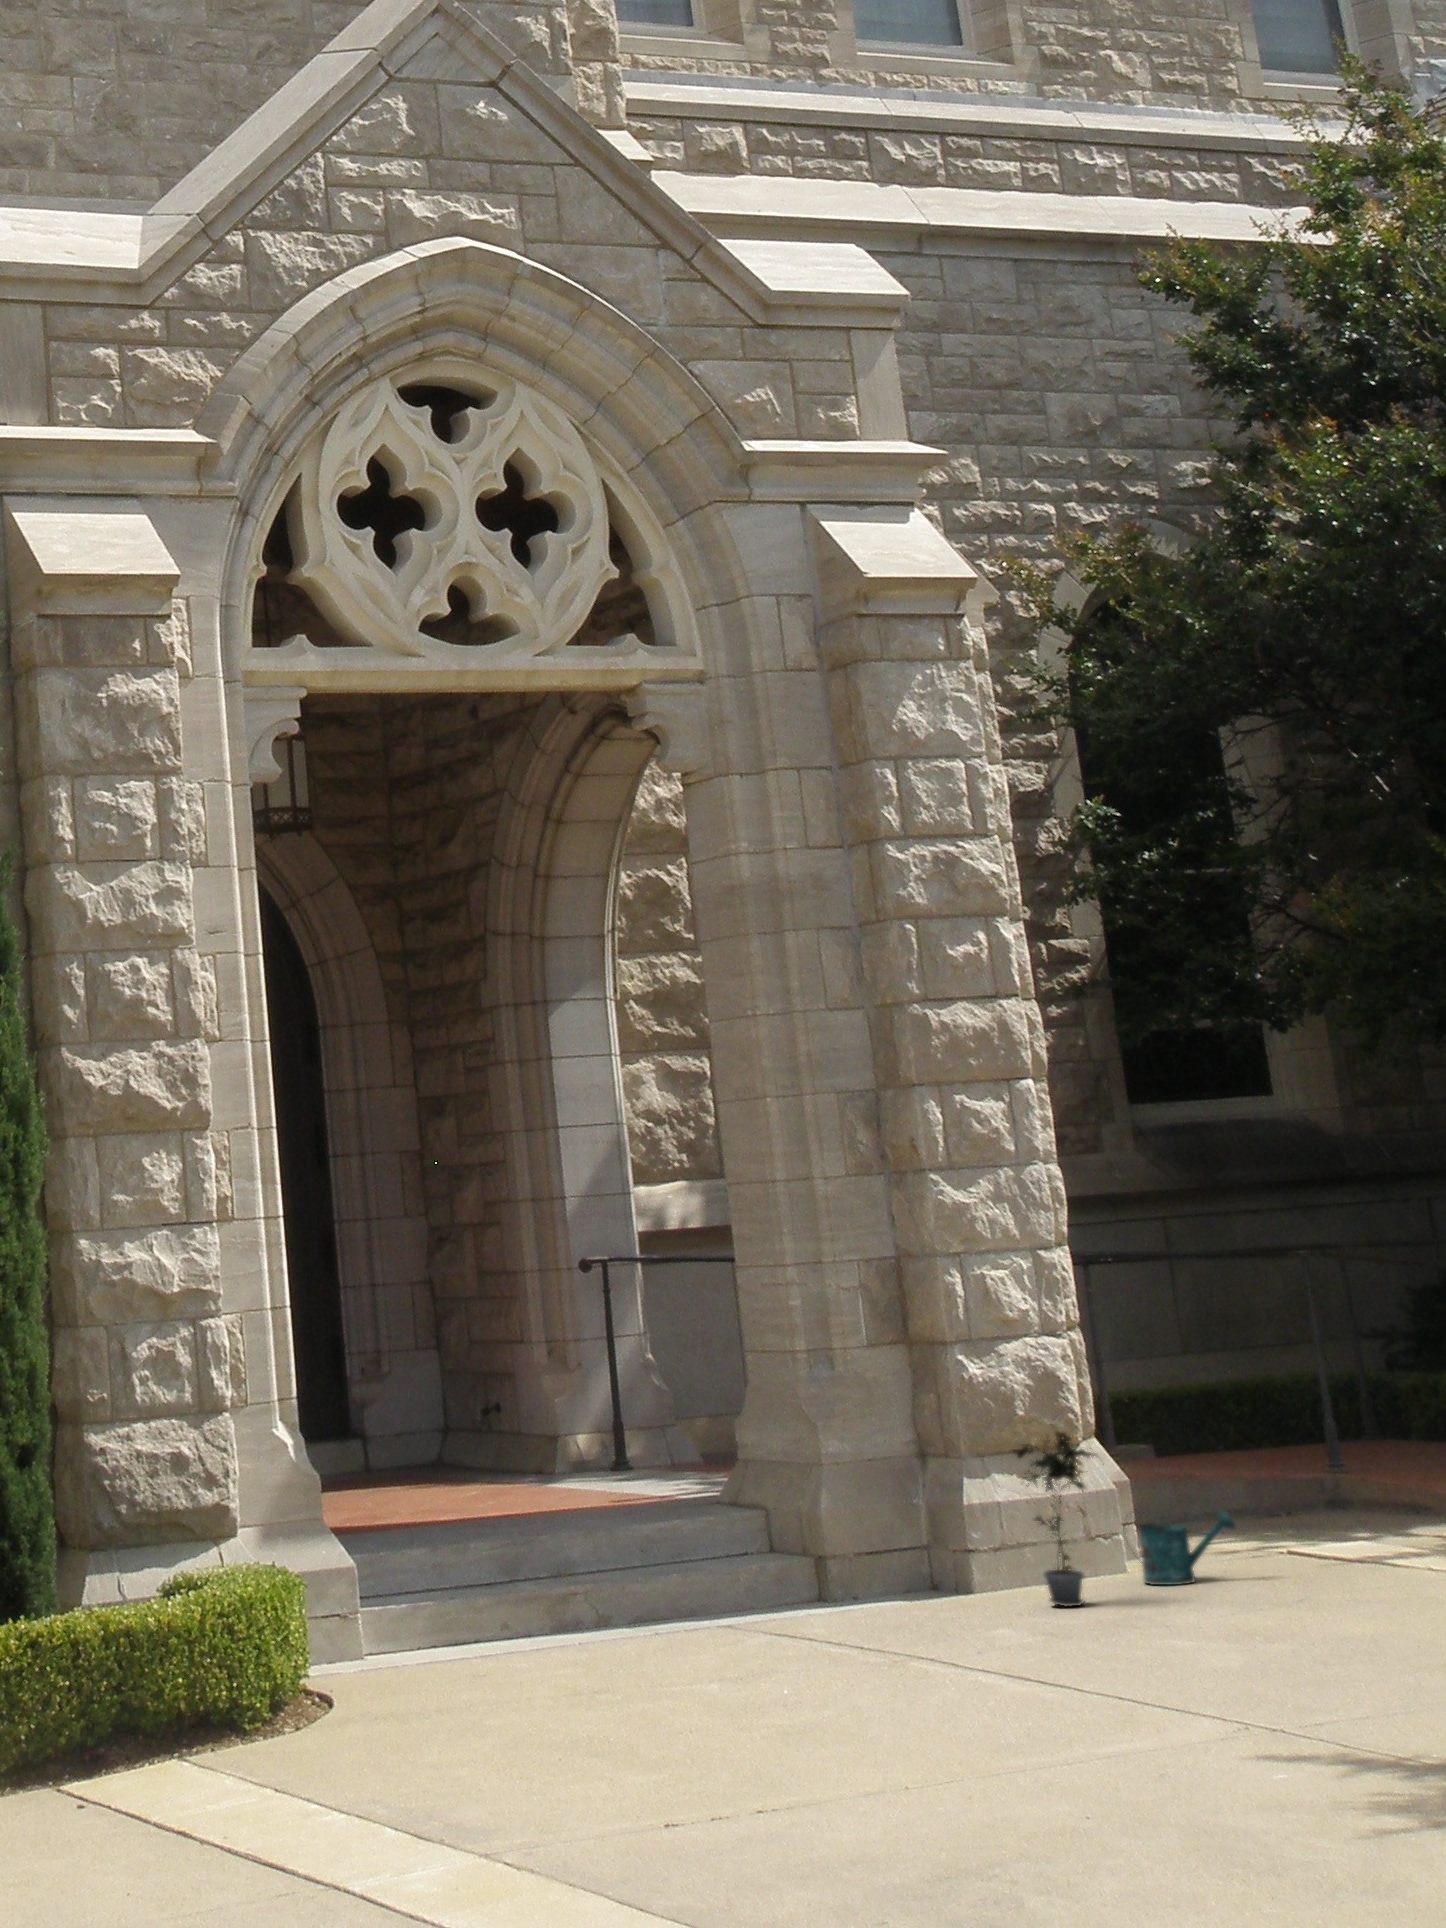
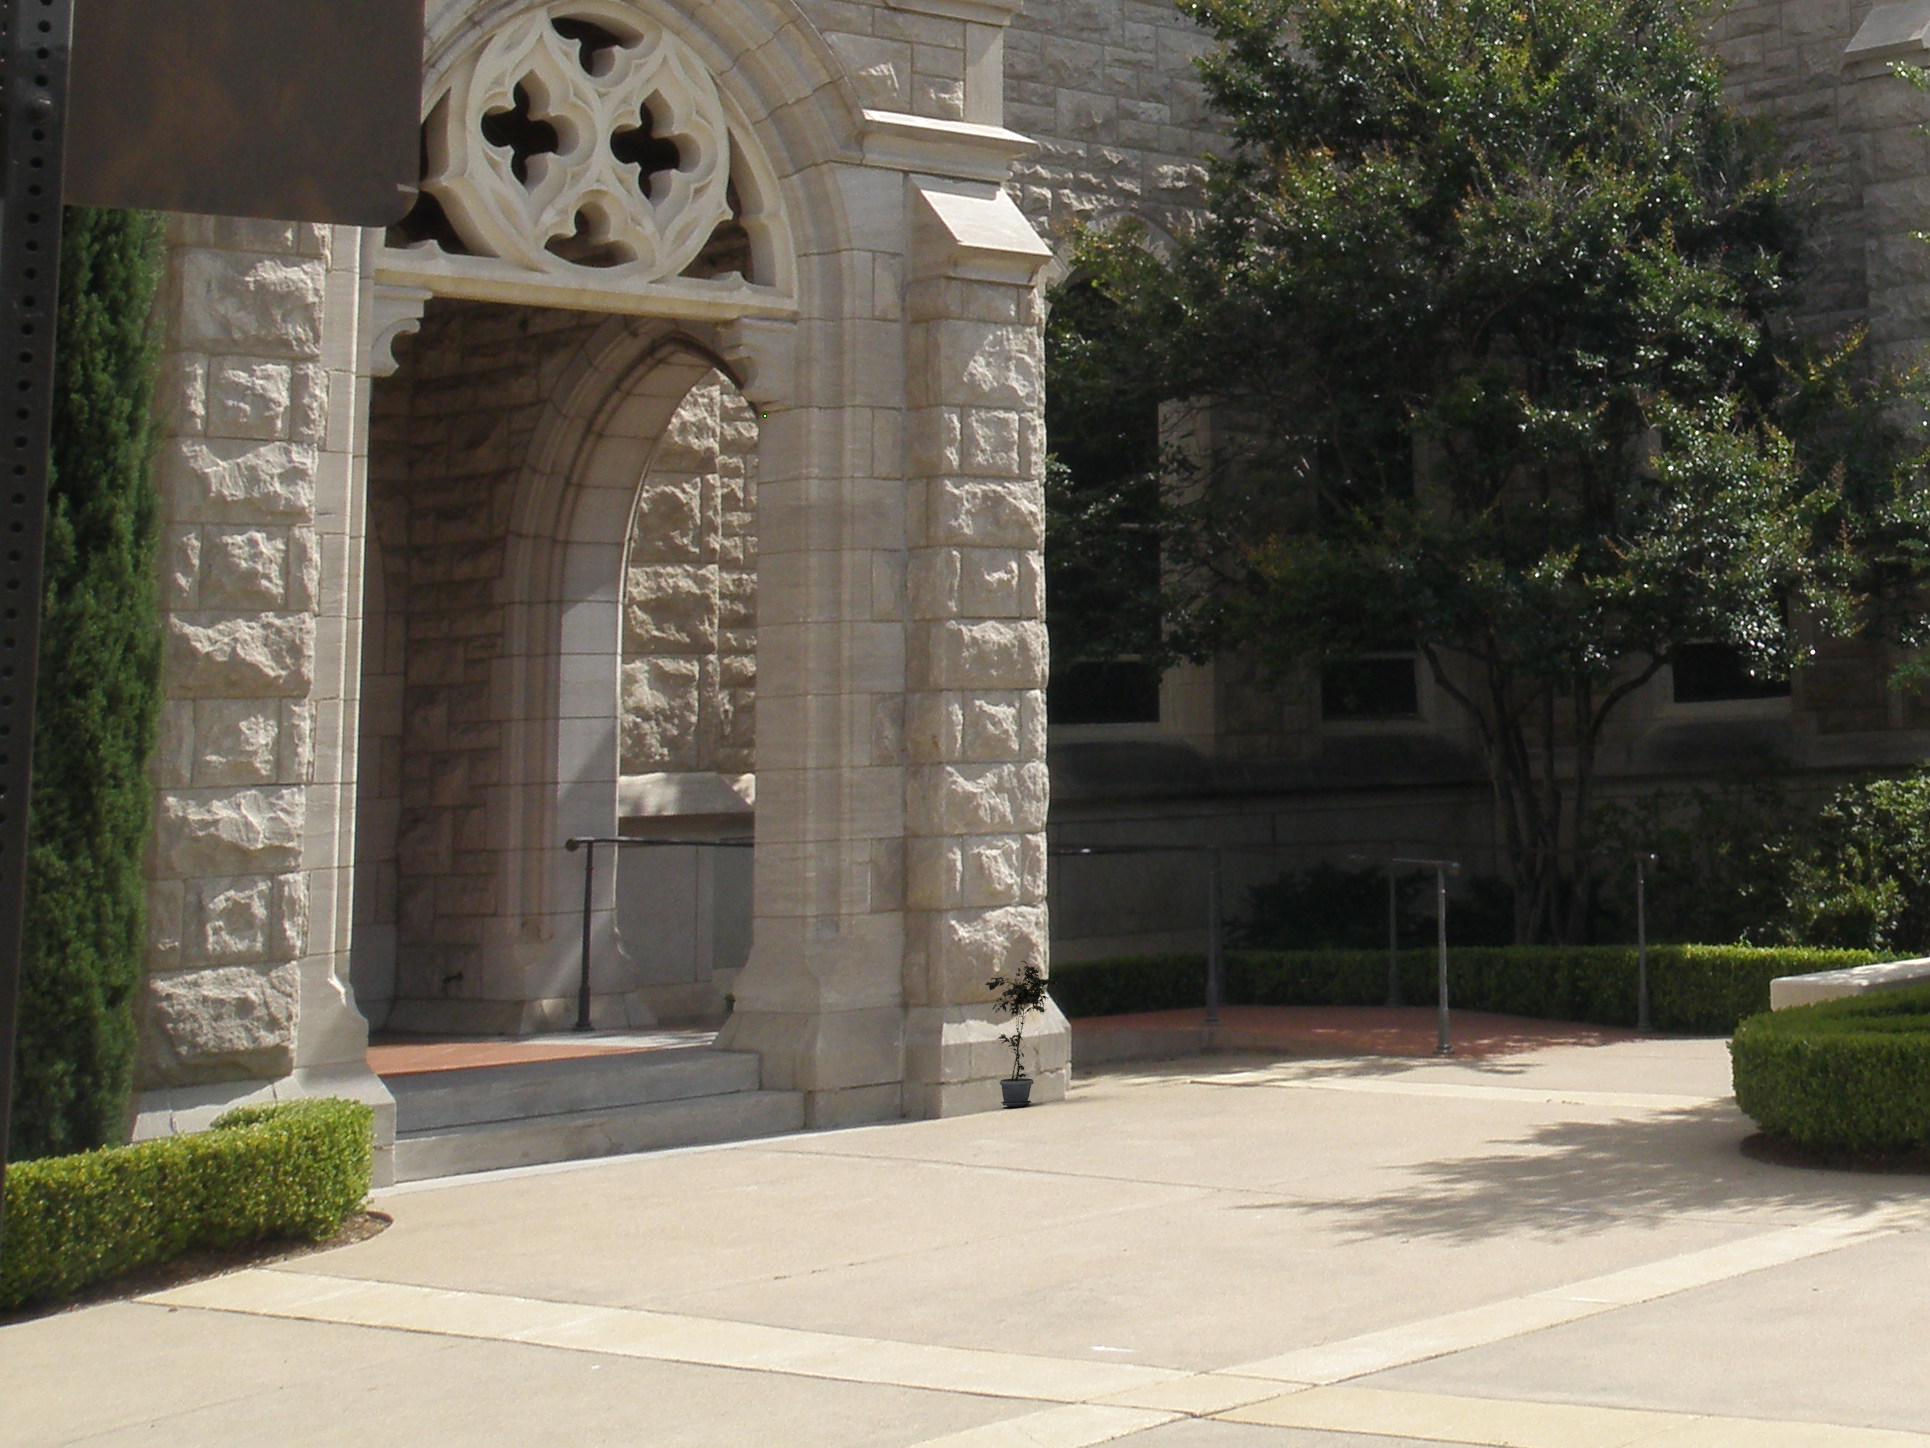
watering can: present [1127,1509,1235,1585] -> none [1061,1026,1153,1089]

